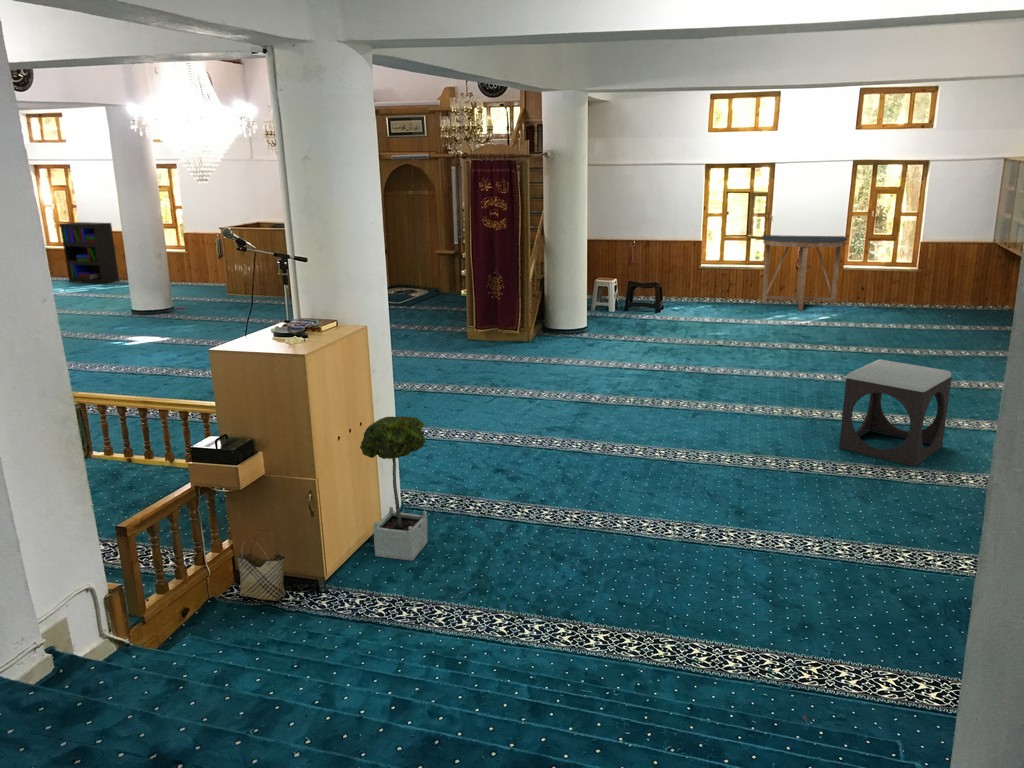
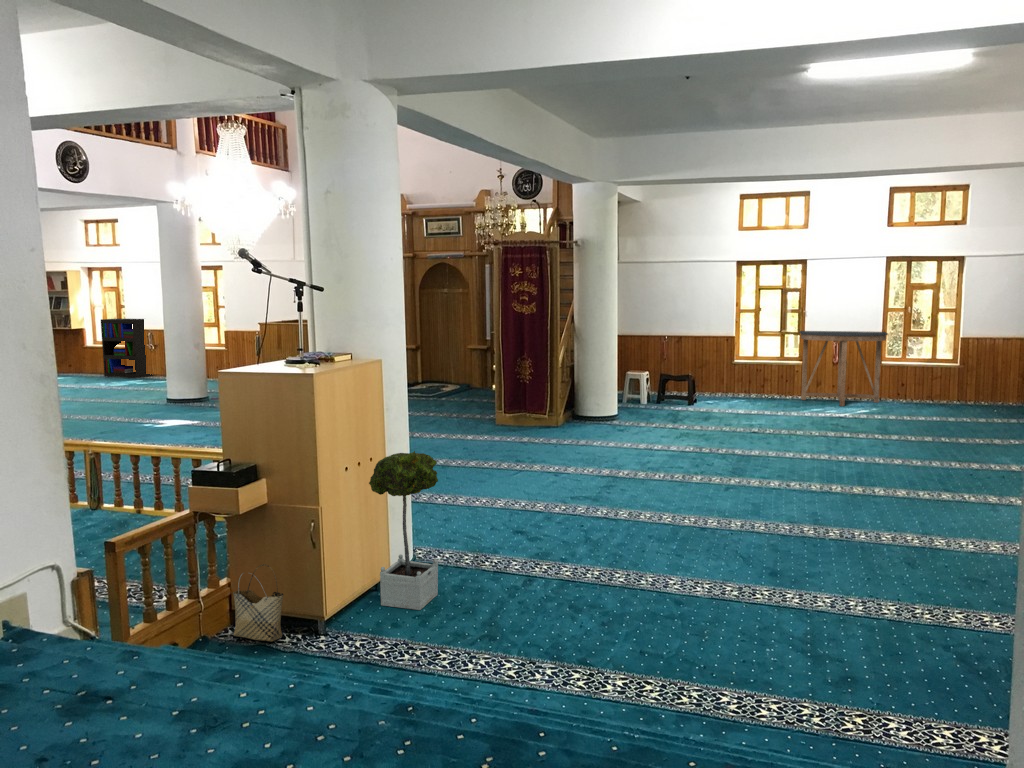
footstool: present [839,359,952,467] -> none [884,429,1002,538]

